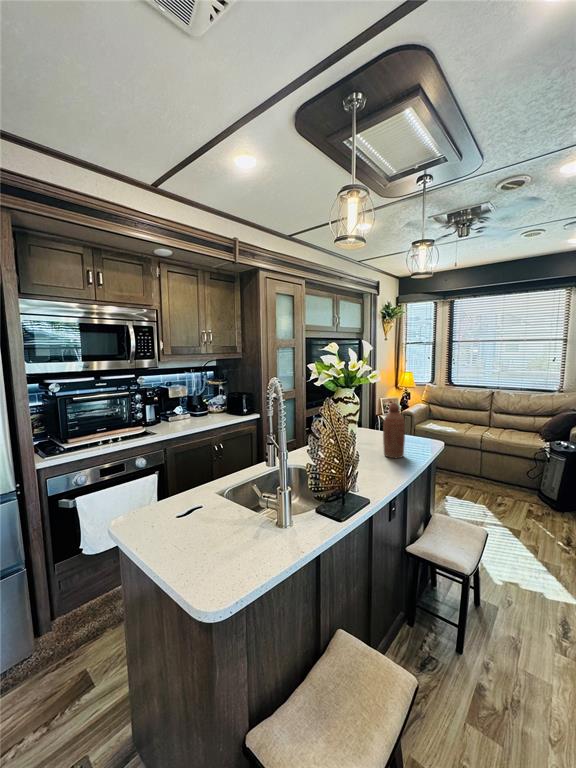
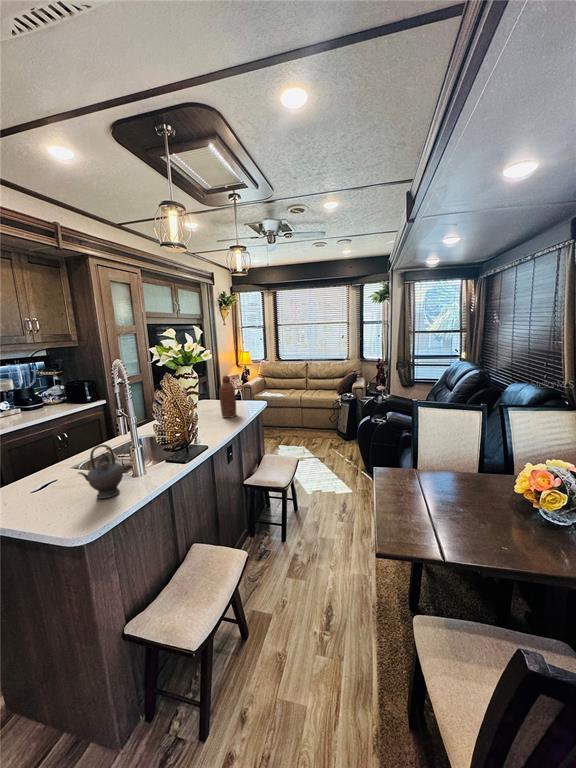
teapot: none [215,483,263,553] -> present [78,445,123,499]

